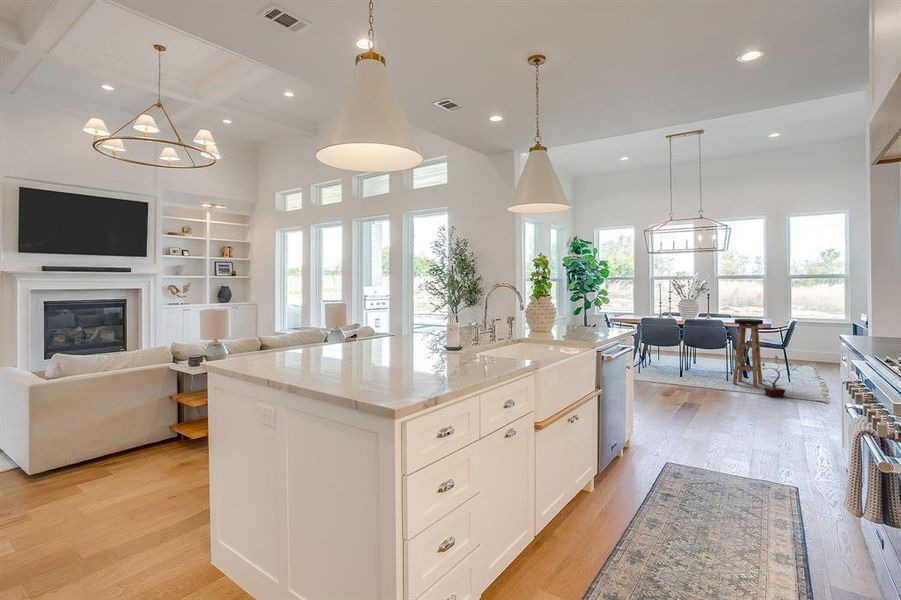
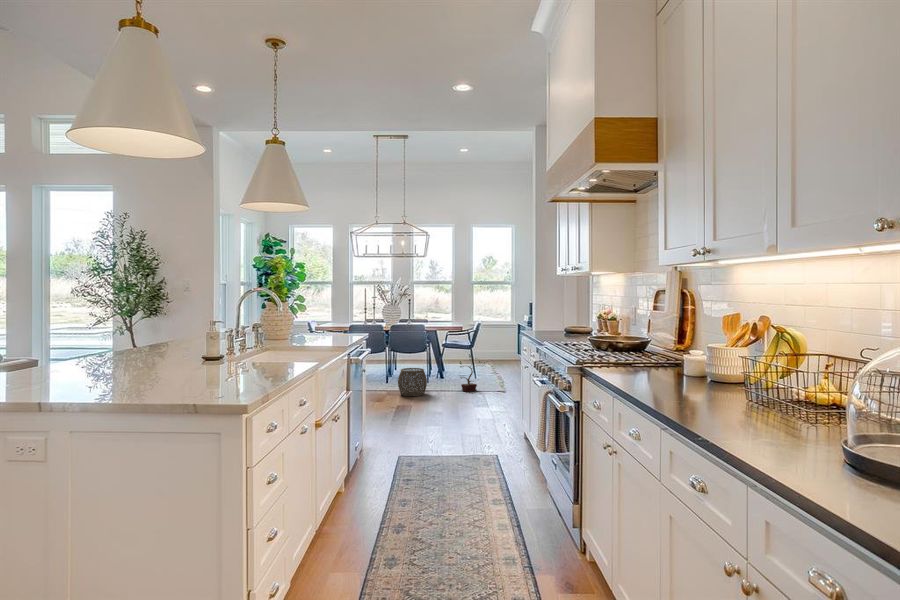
bar stool: present [733,319,763,387] -> none [435,322,458,385]
woven basket: none [686,365,720,395] -> present [398,368,427,396]

